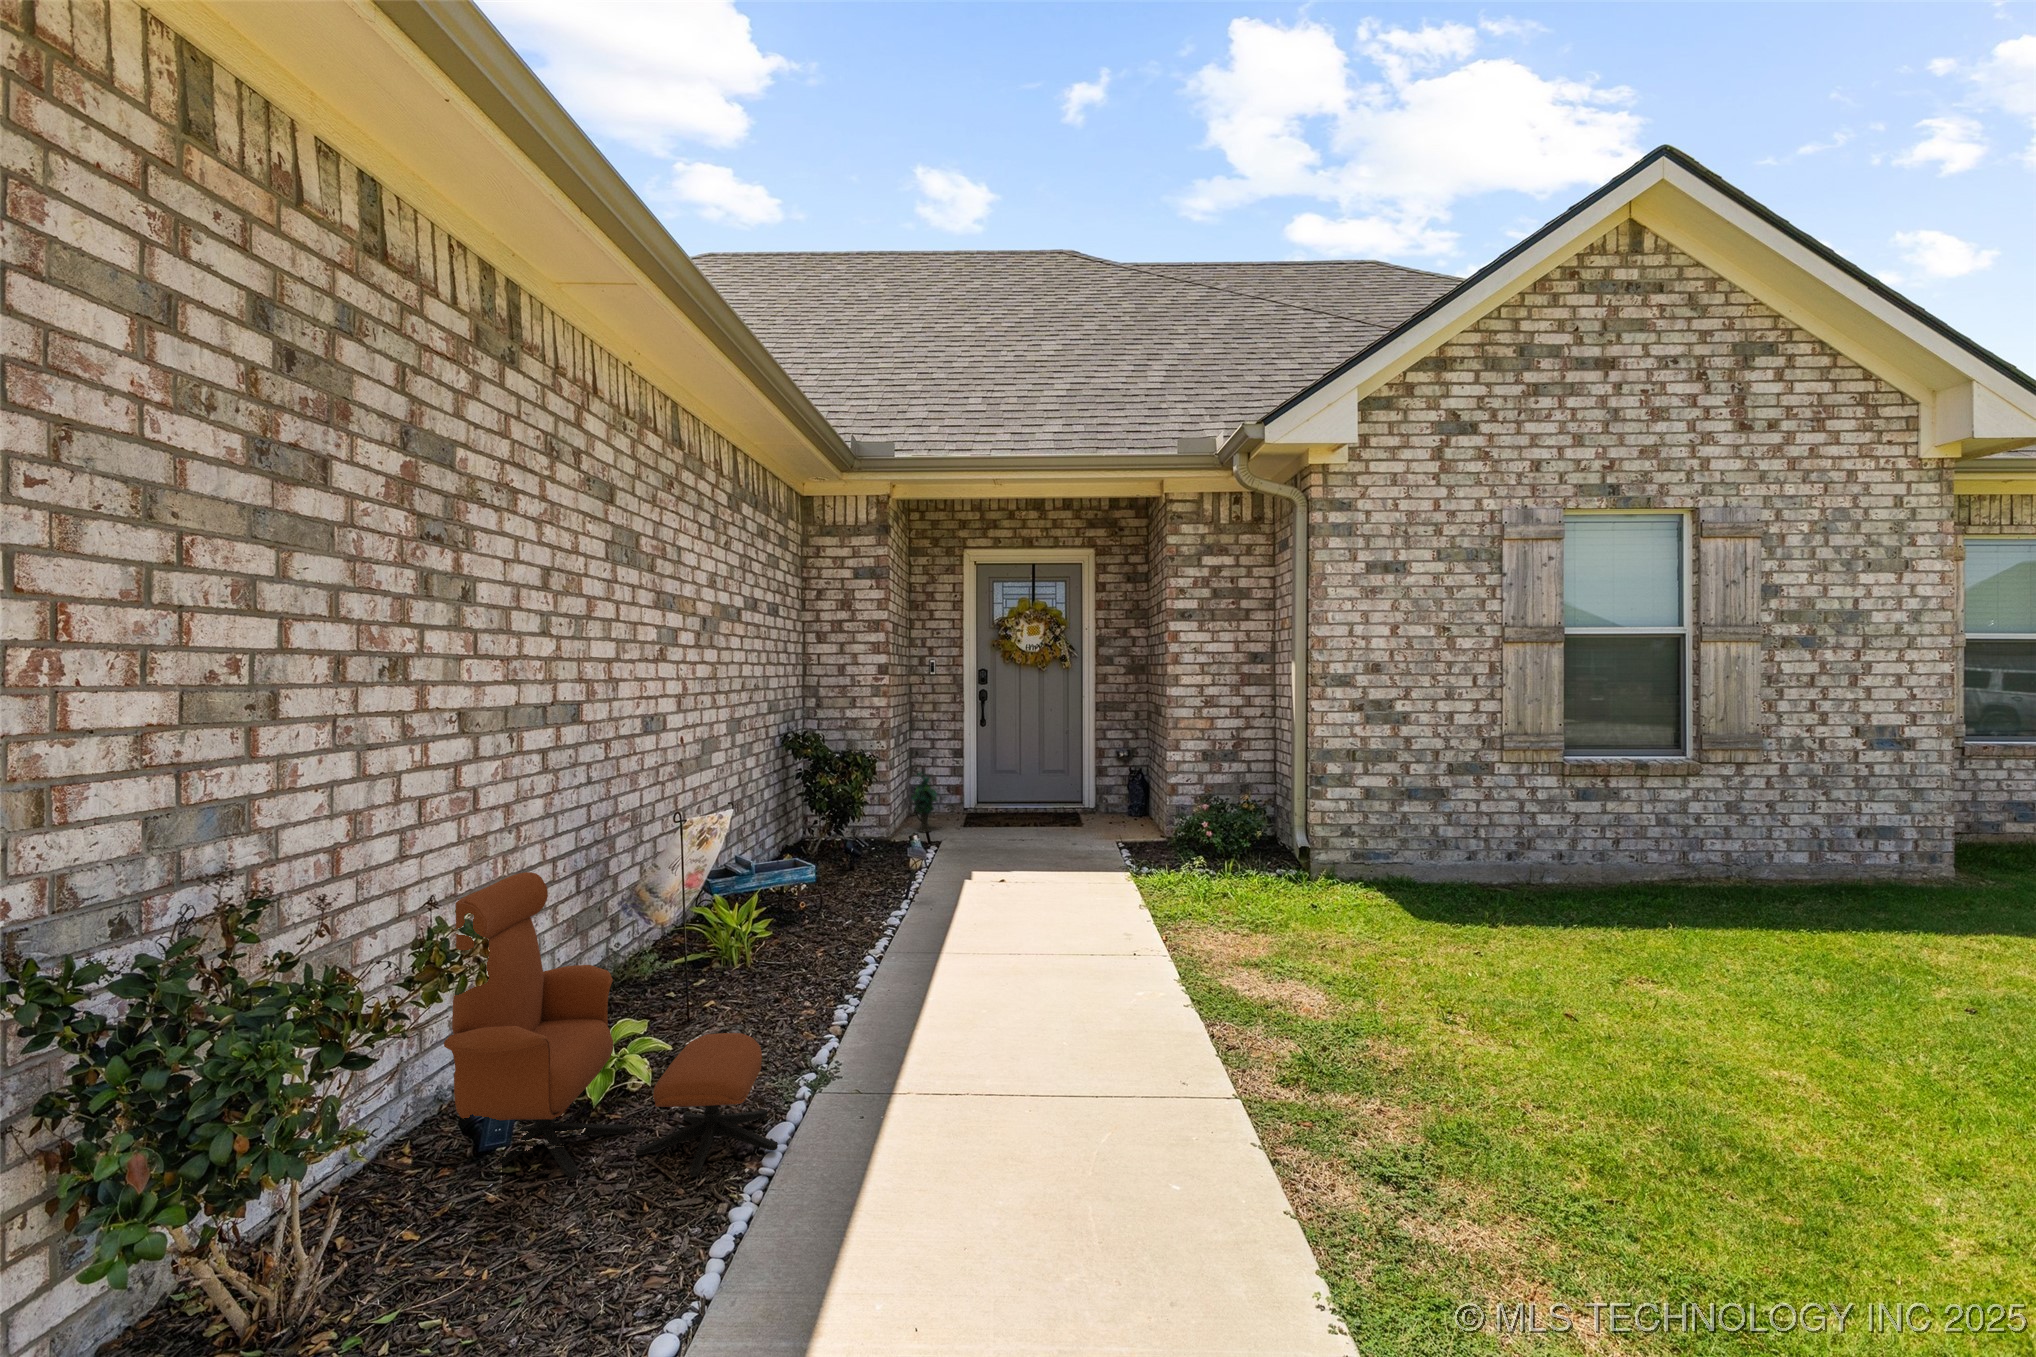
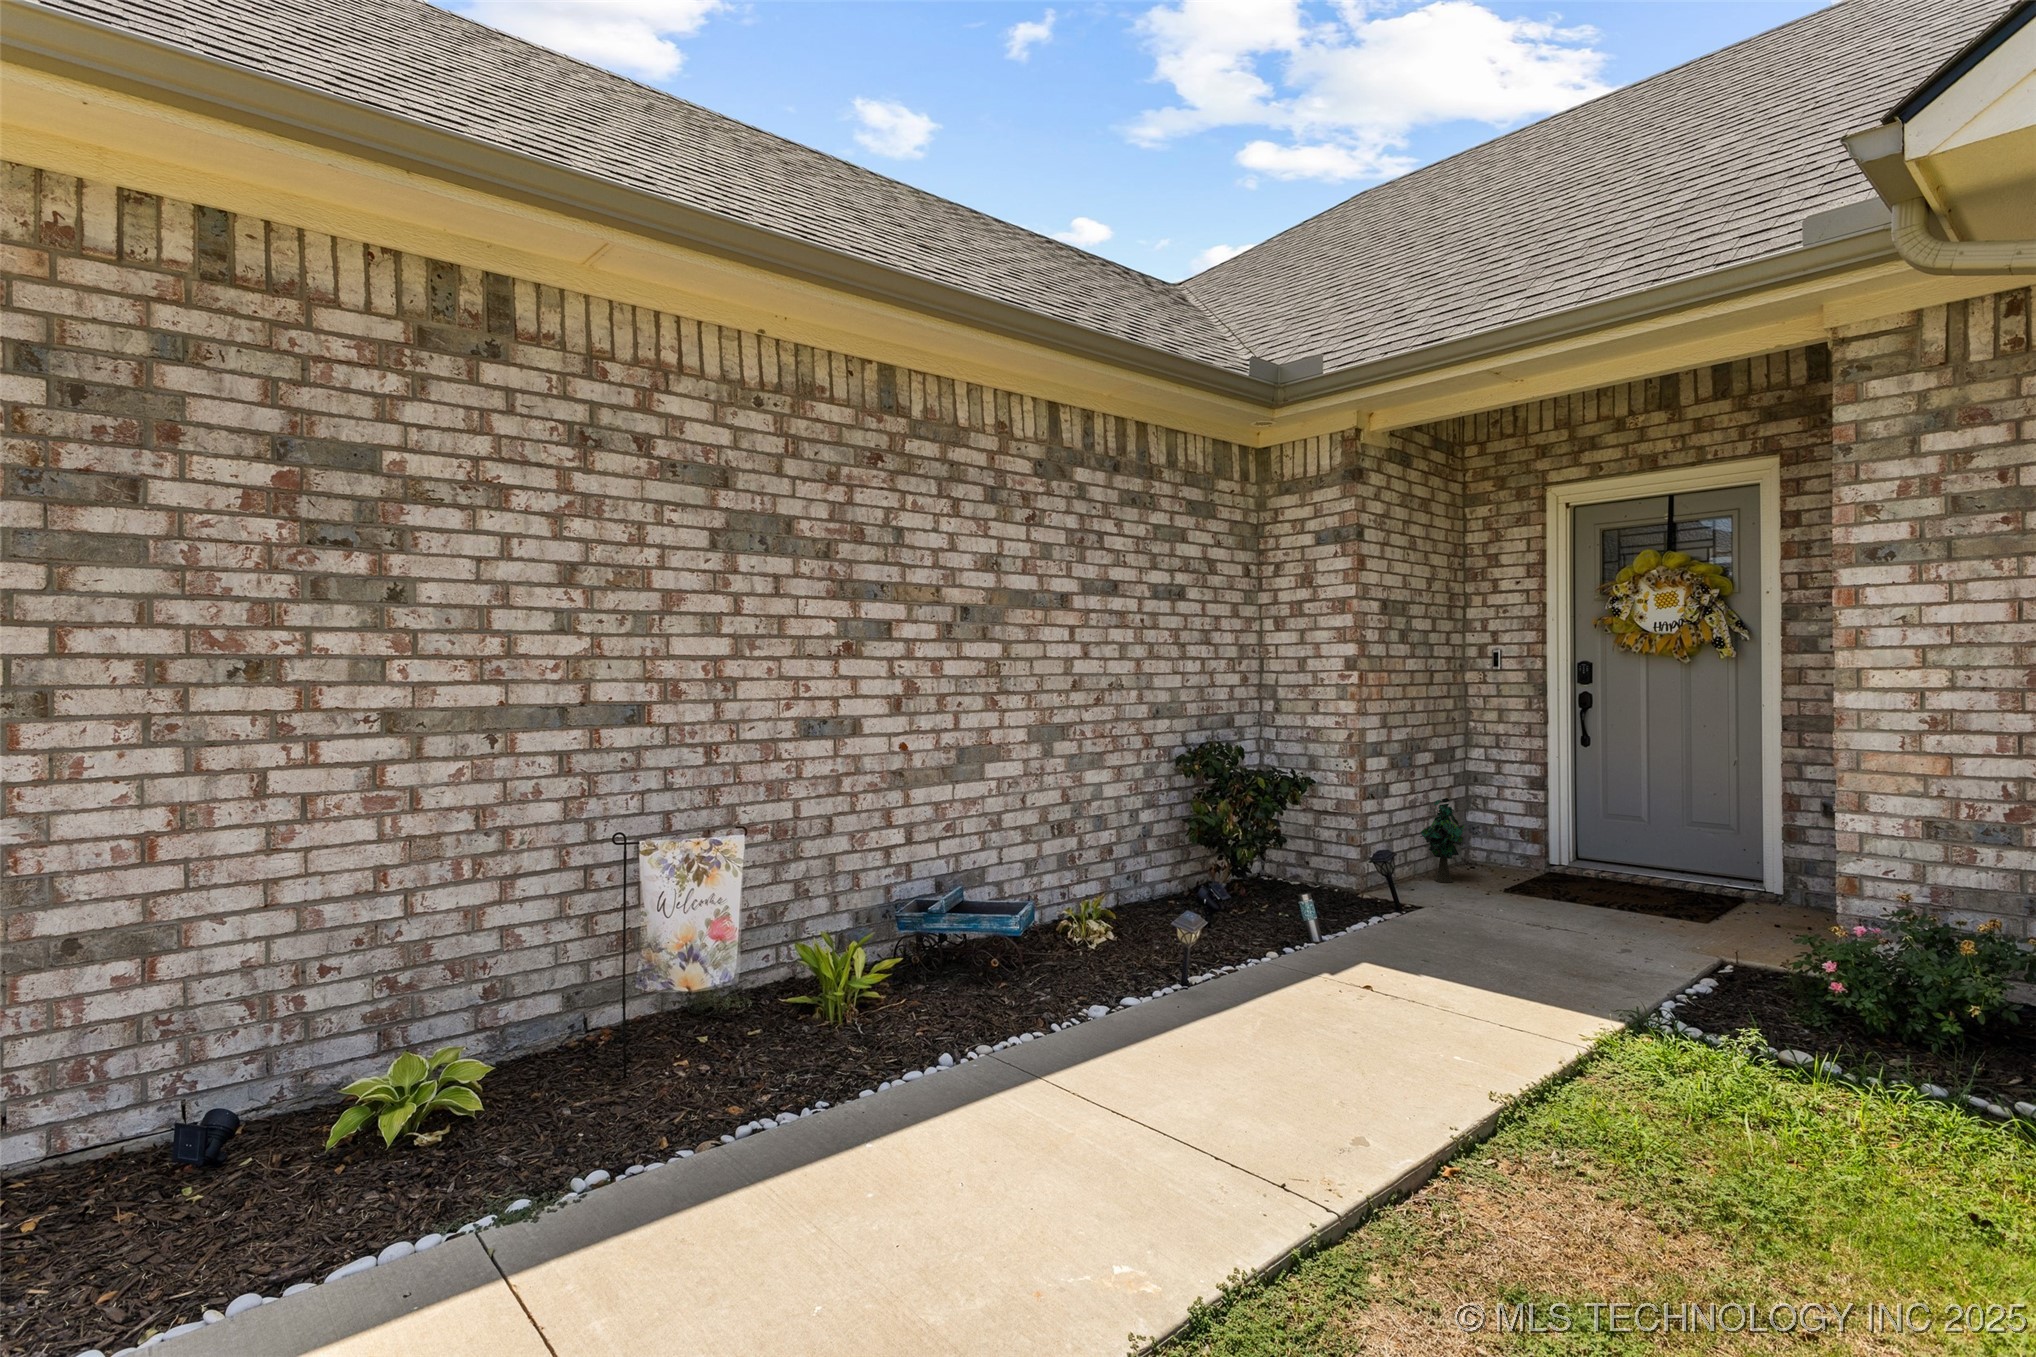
lounge chair: present [444,872,778,1177] -> none [186,870,465,1259]

